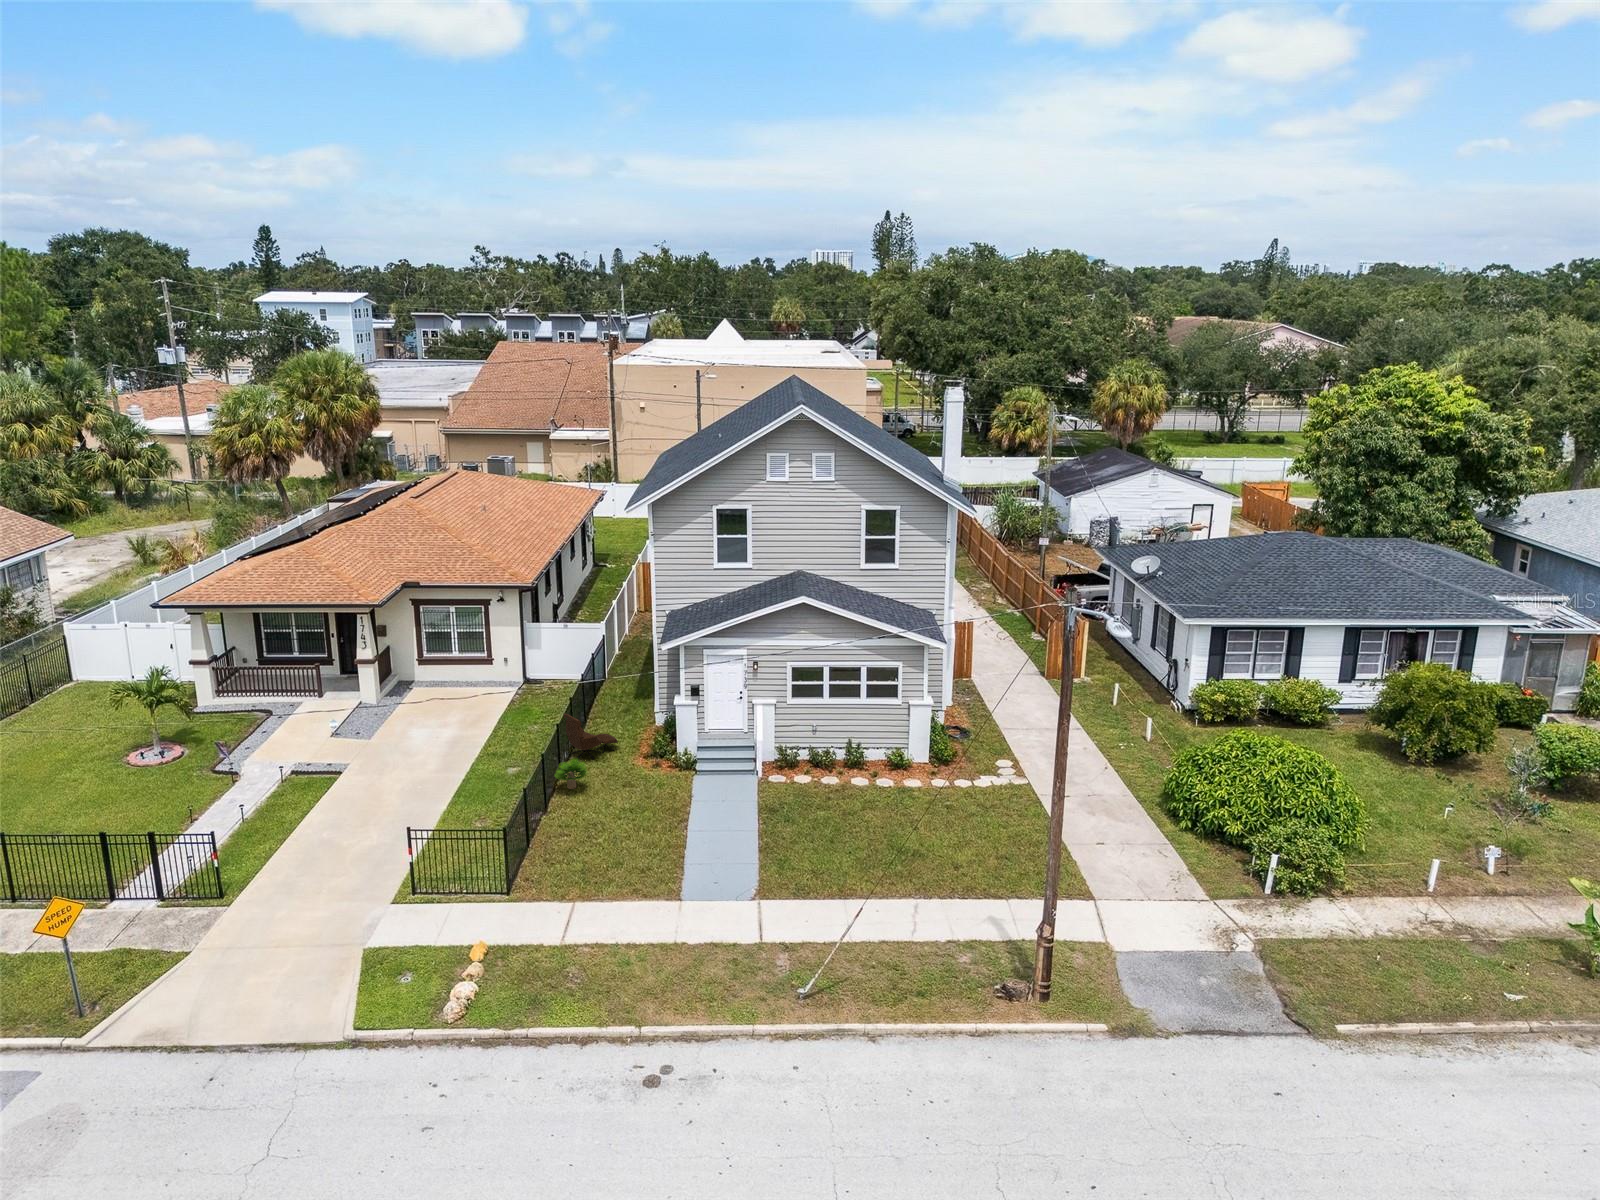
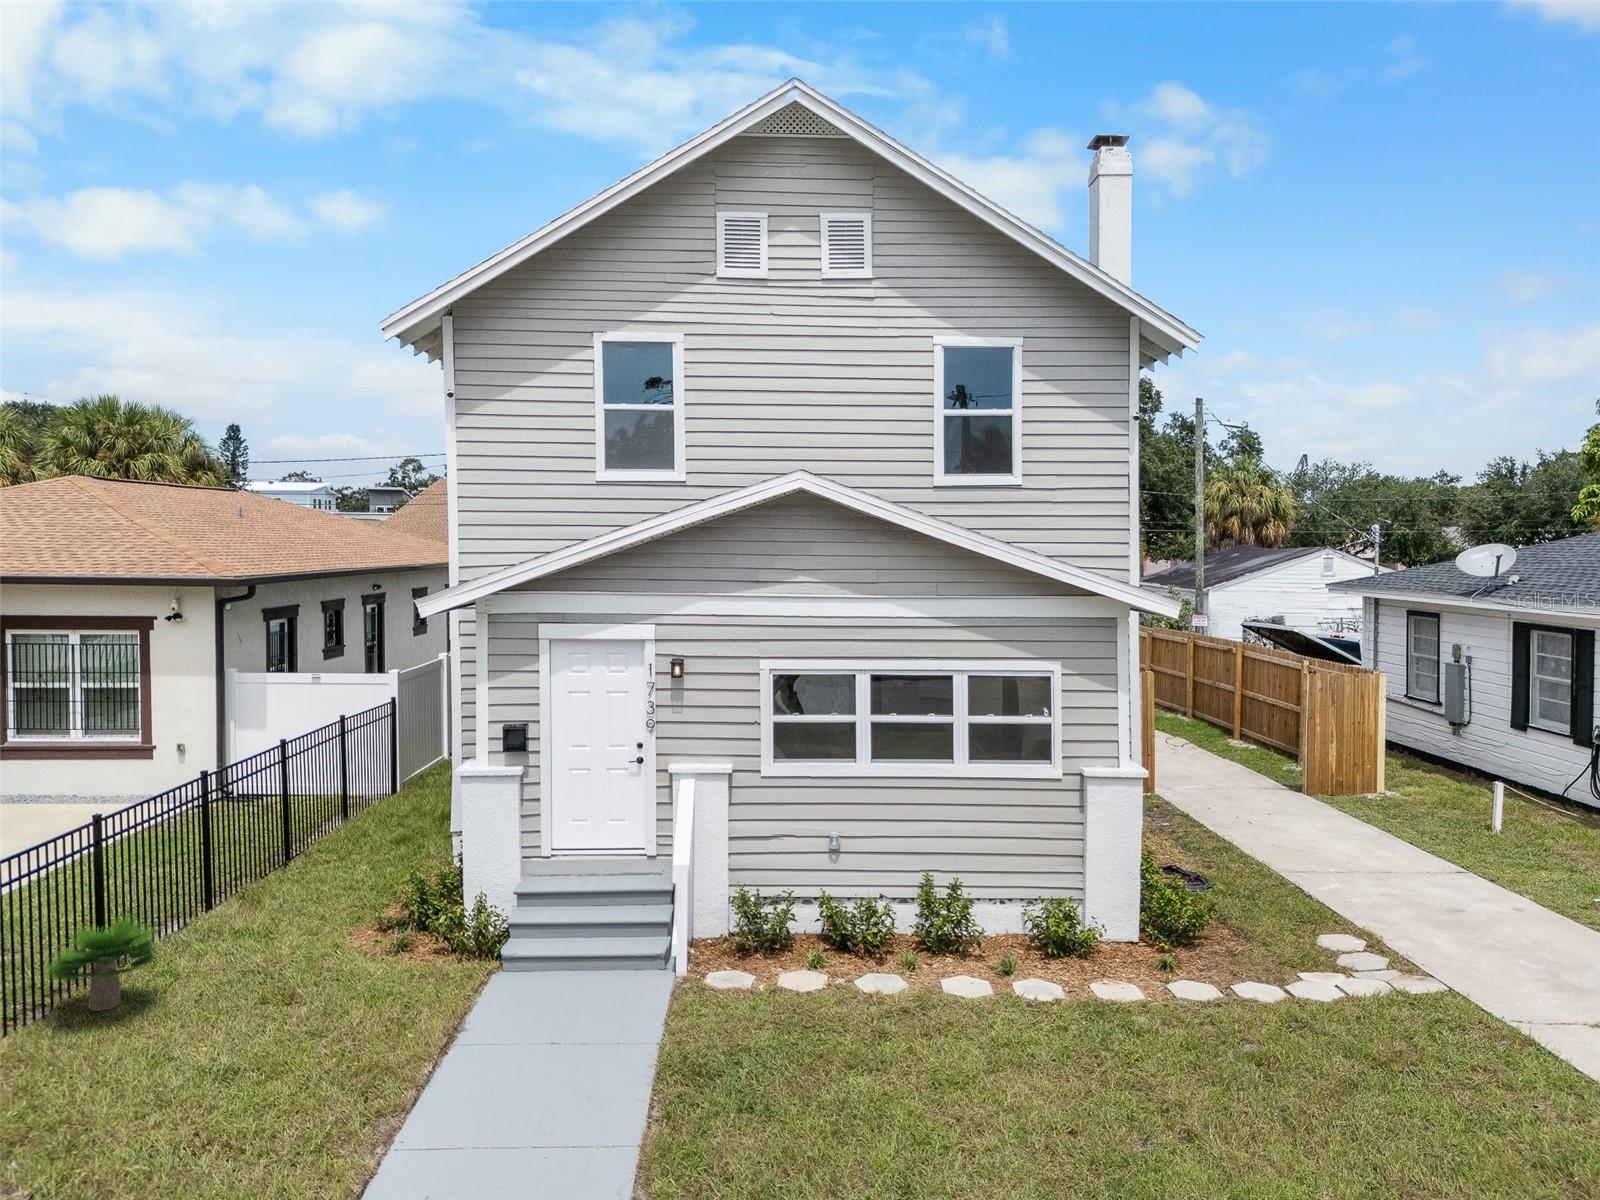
lounge chair: present [564,713,618,759] -> none [170,807,325,936]

